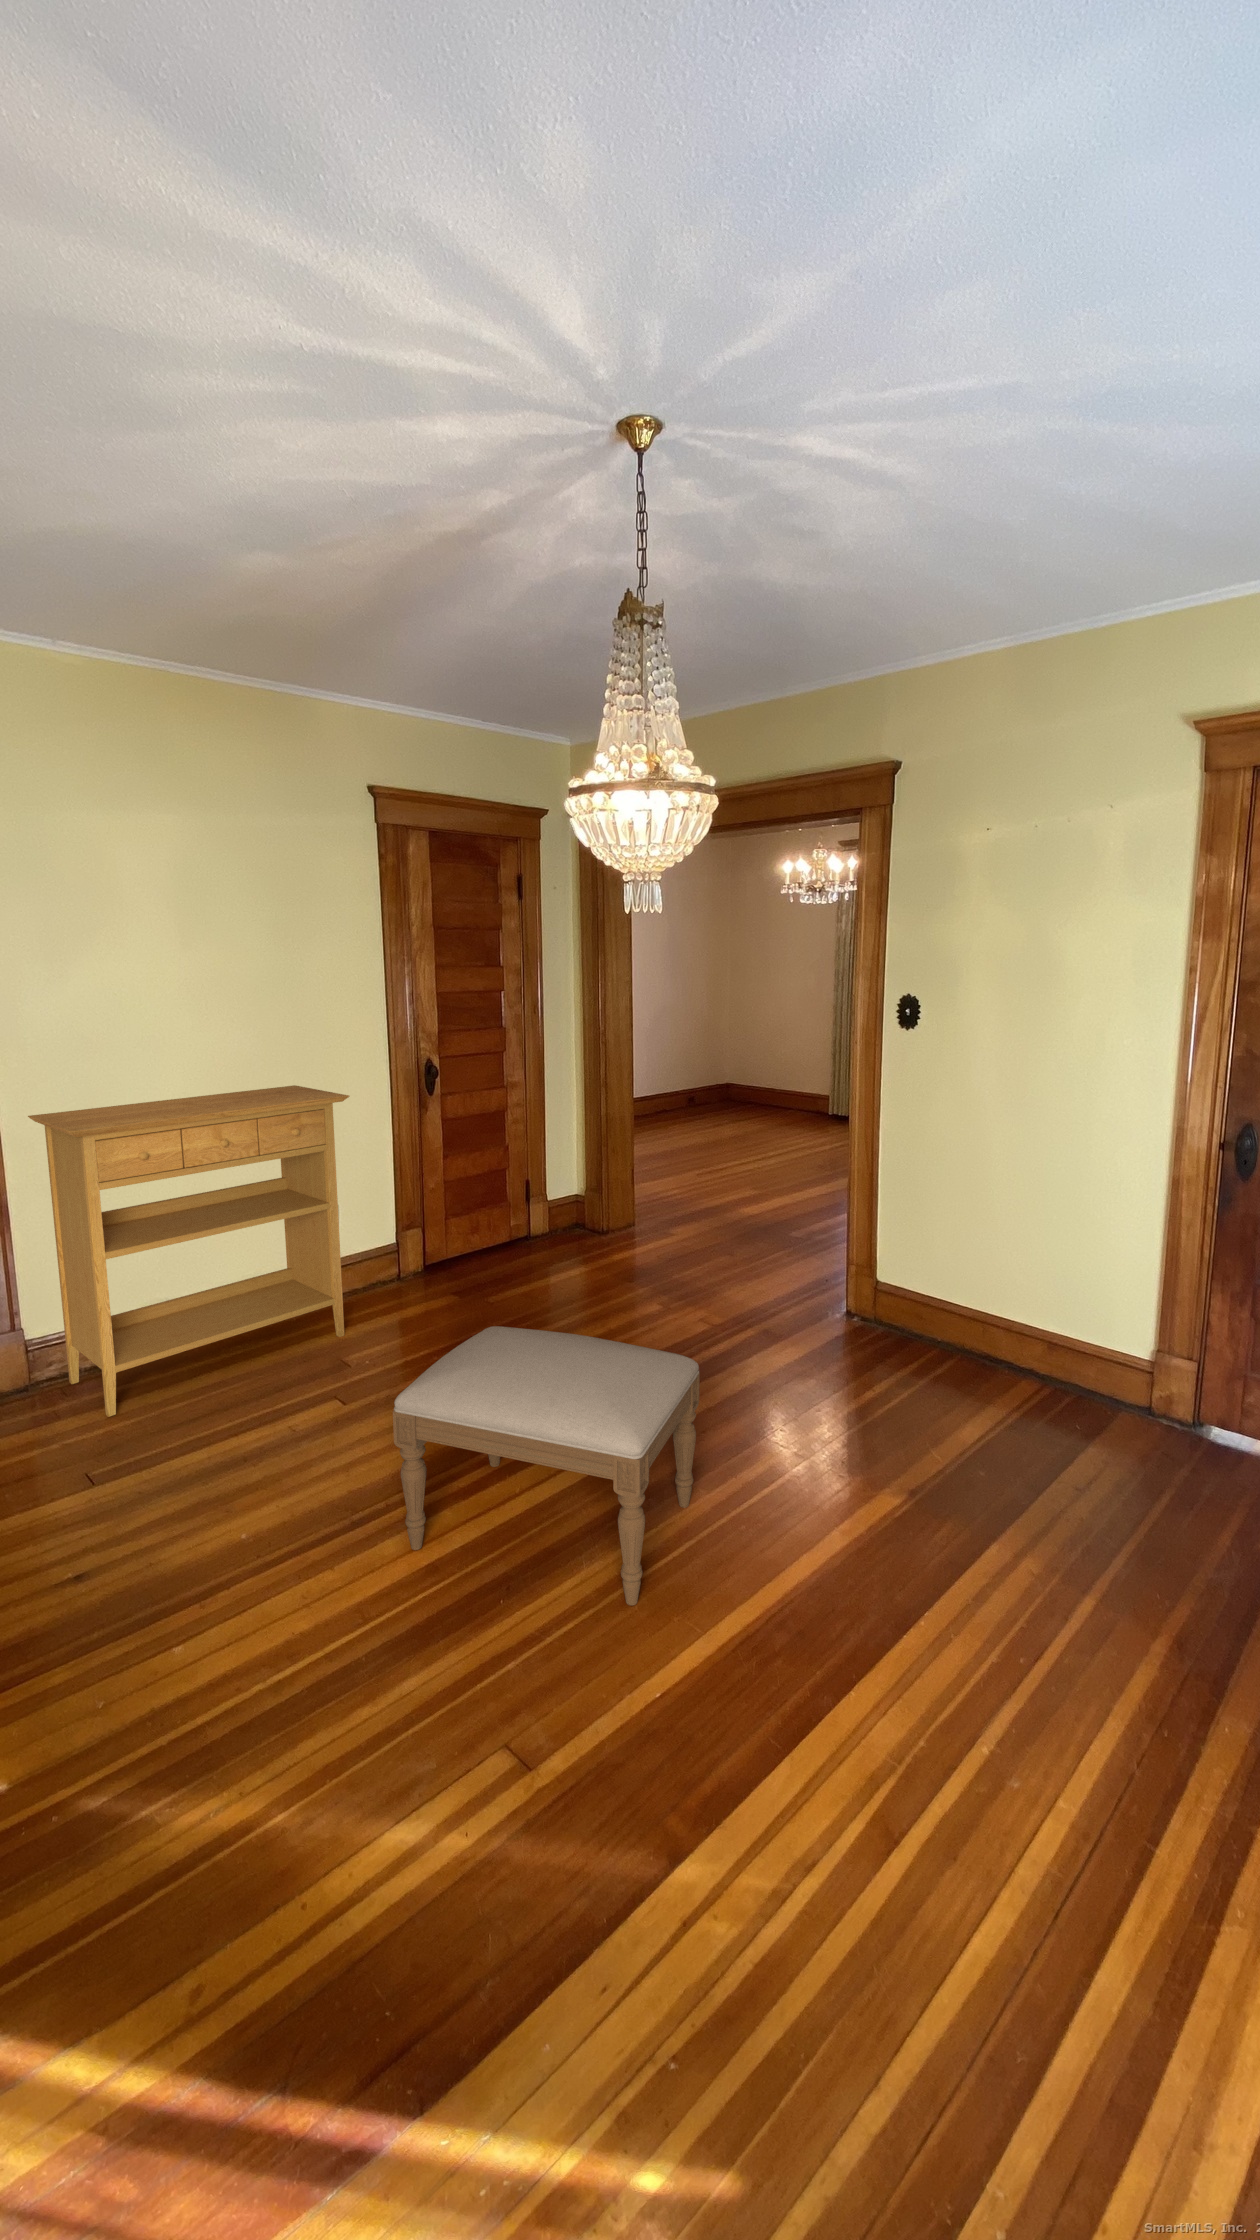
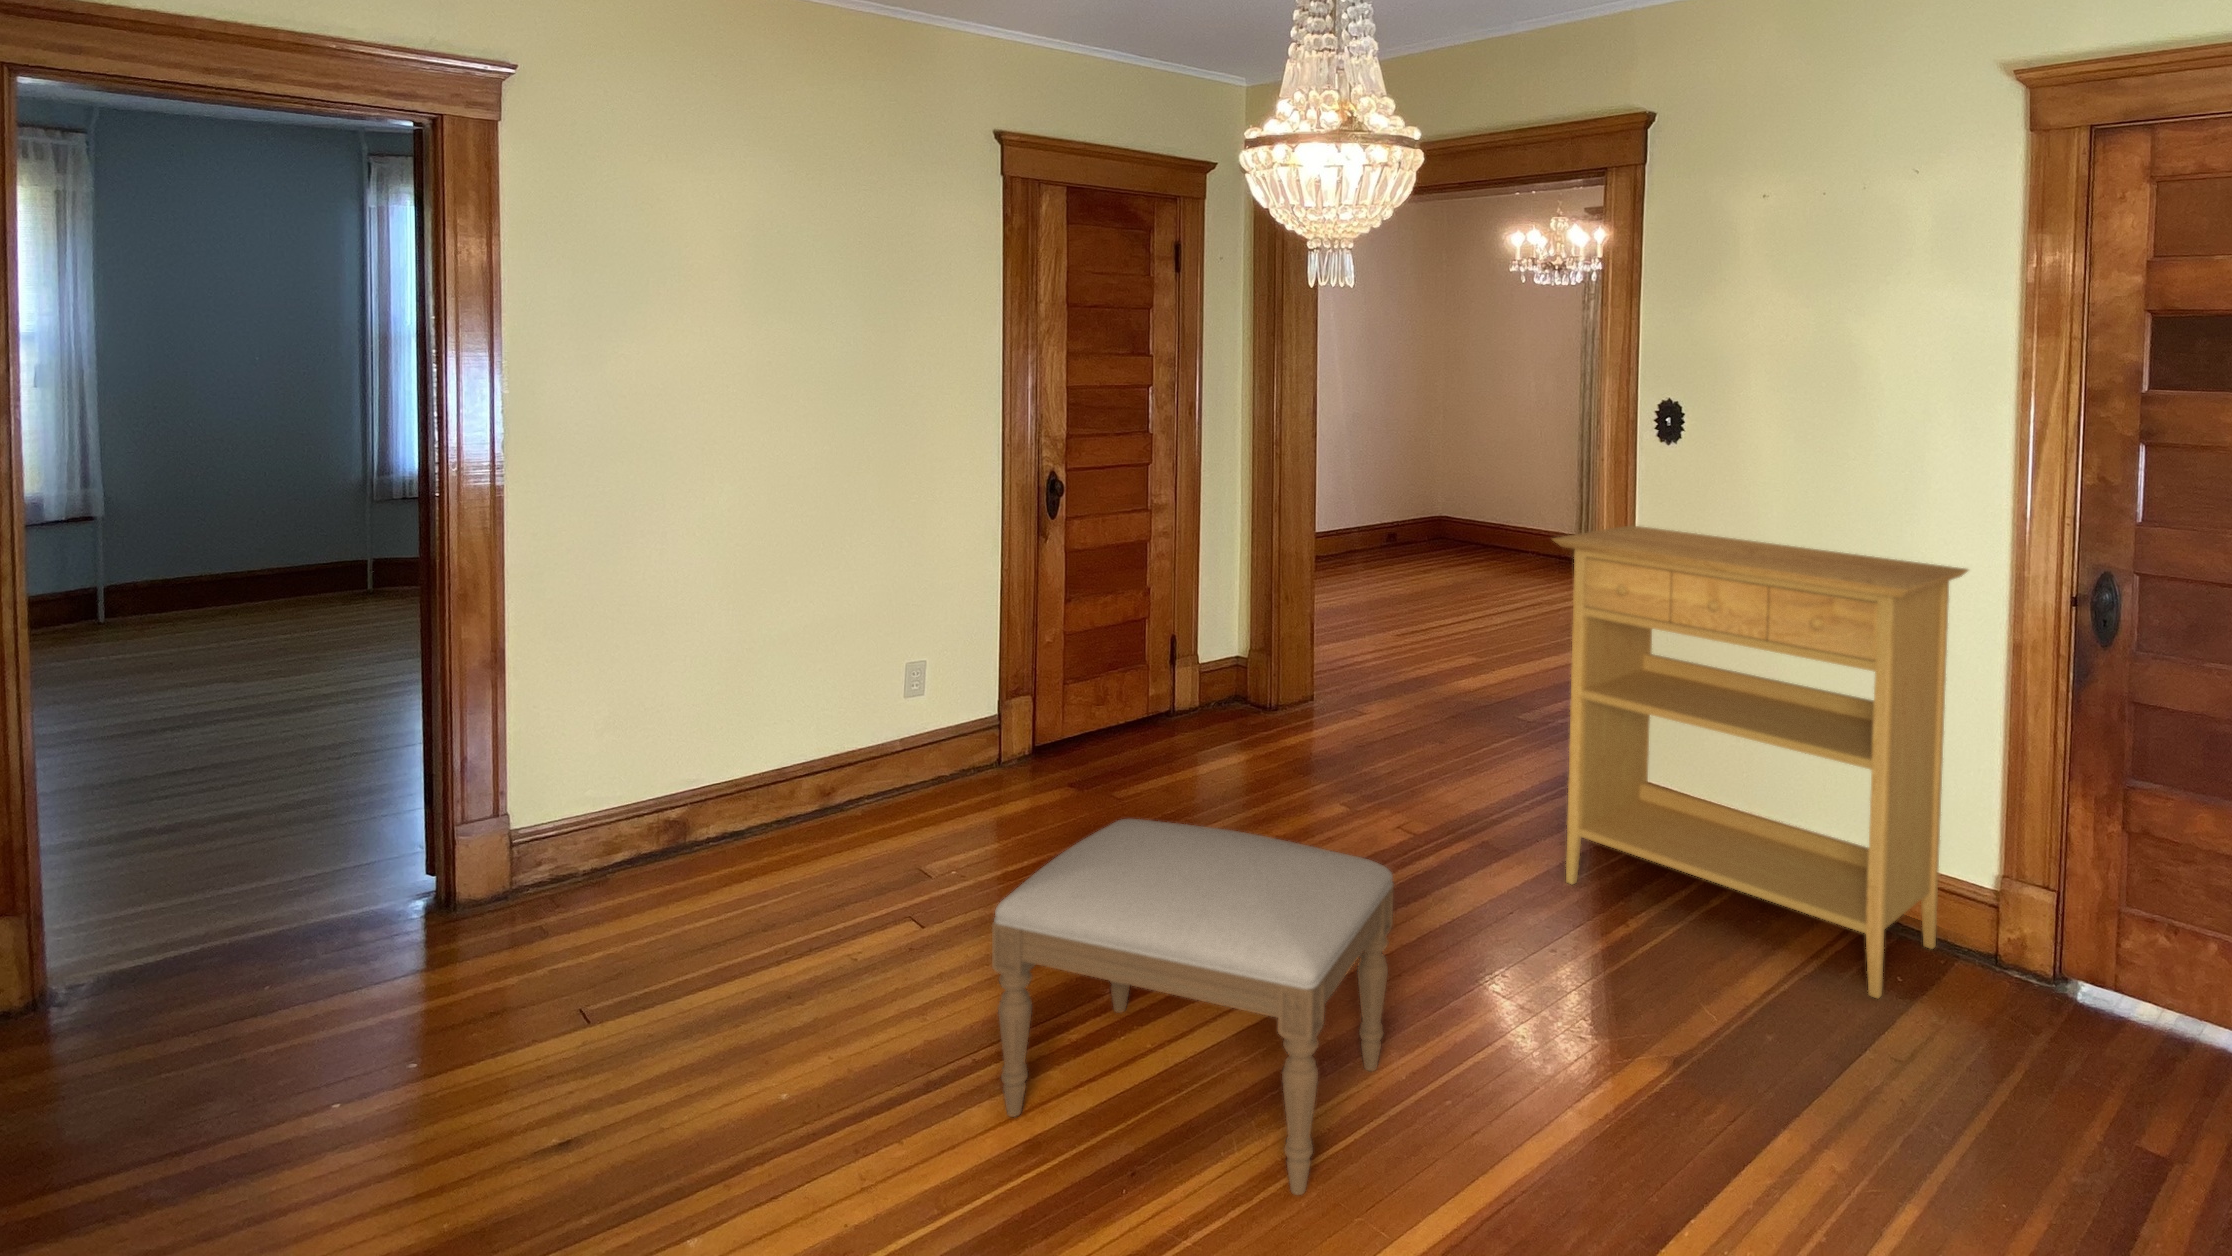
console table: present [28,1085,349,1417] -> present [1553,525,1968,998]

